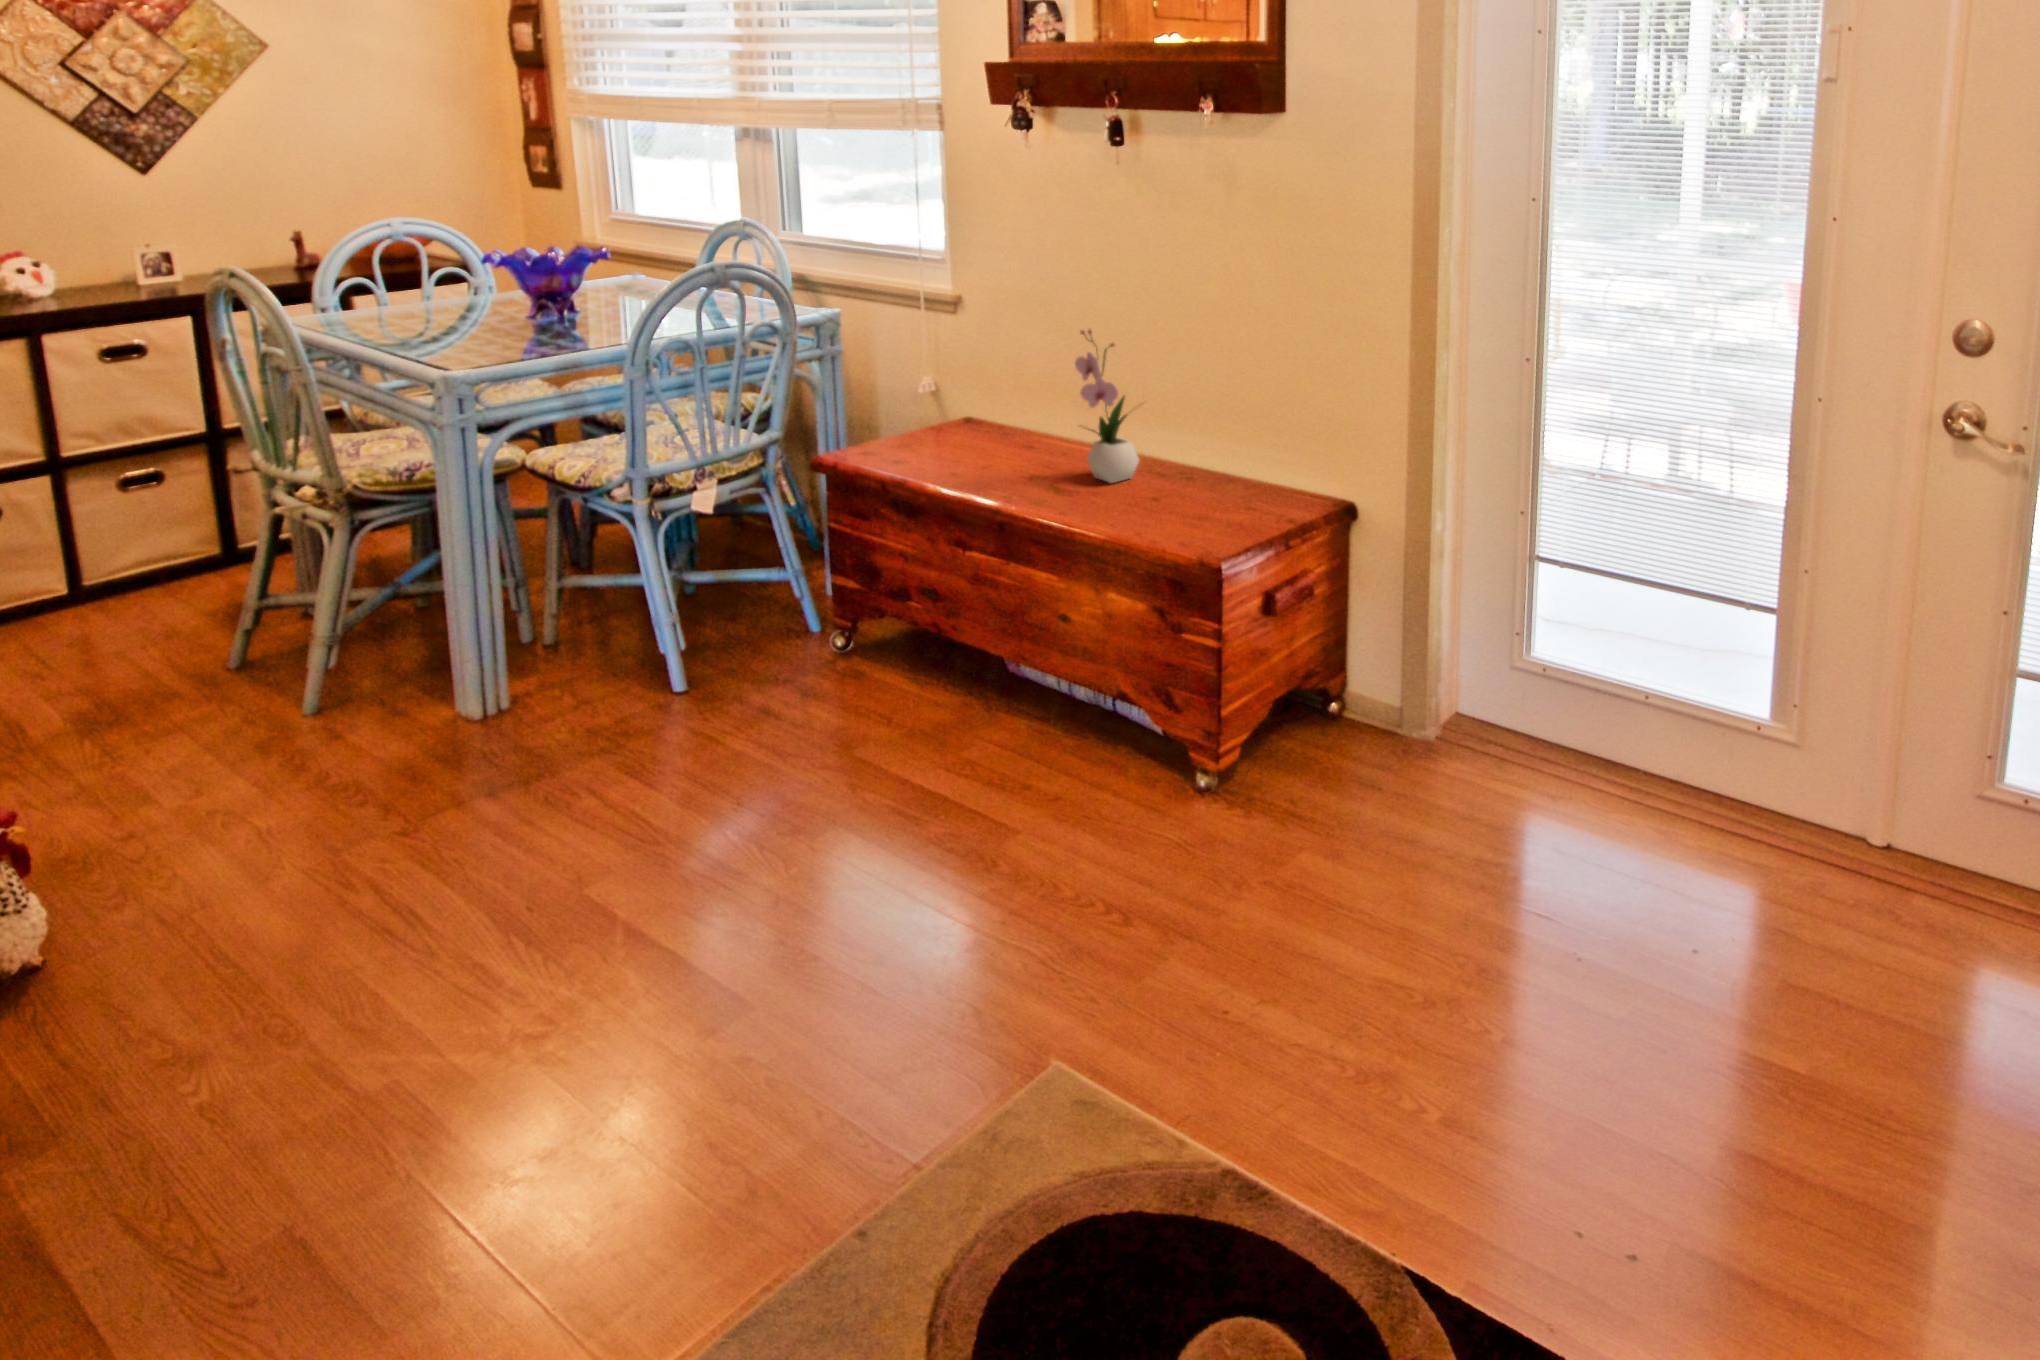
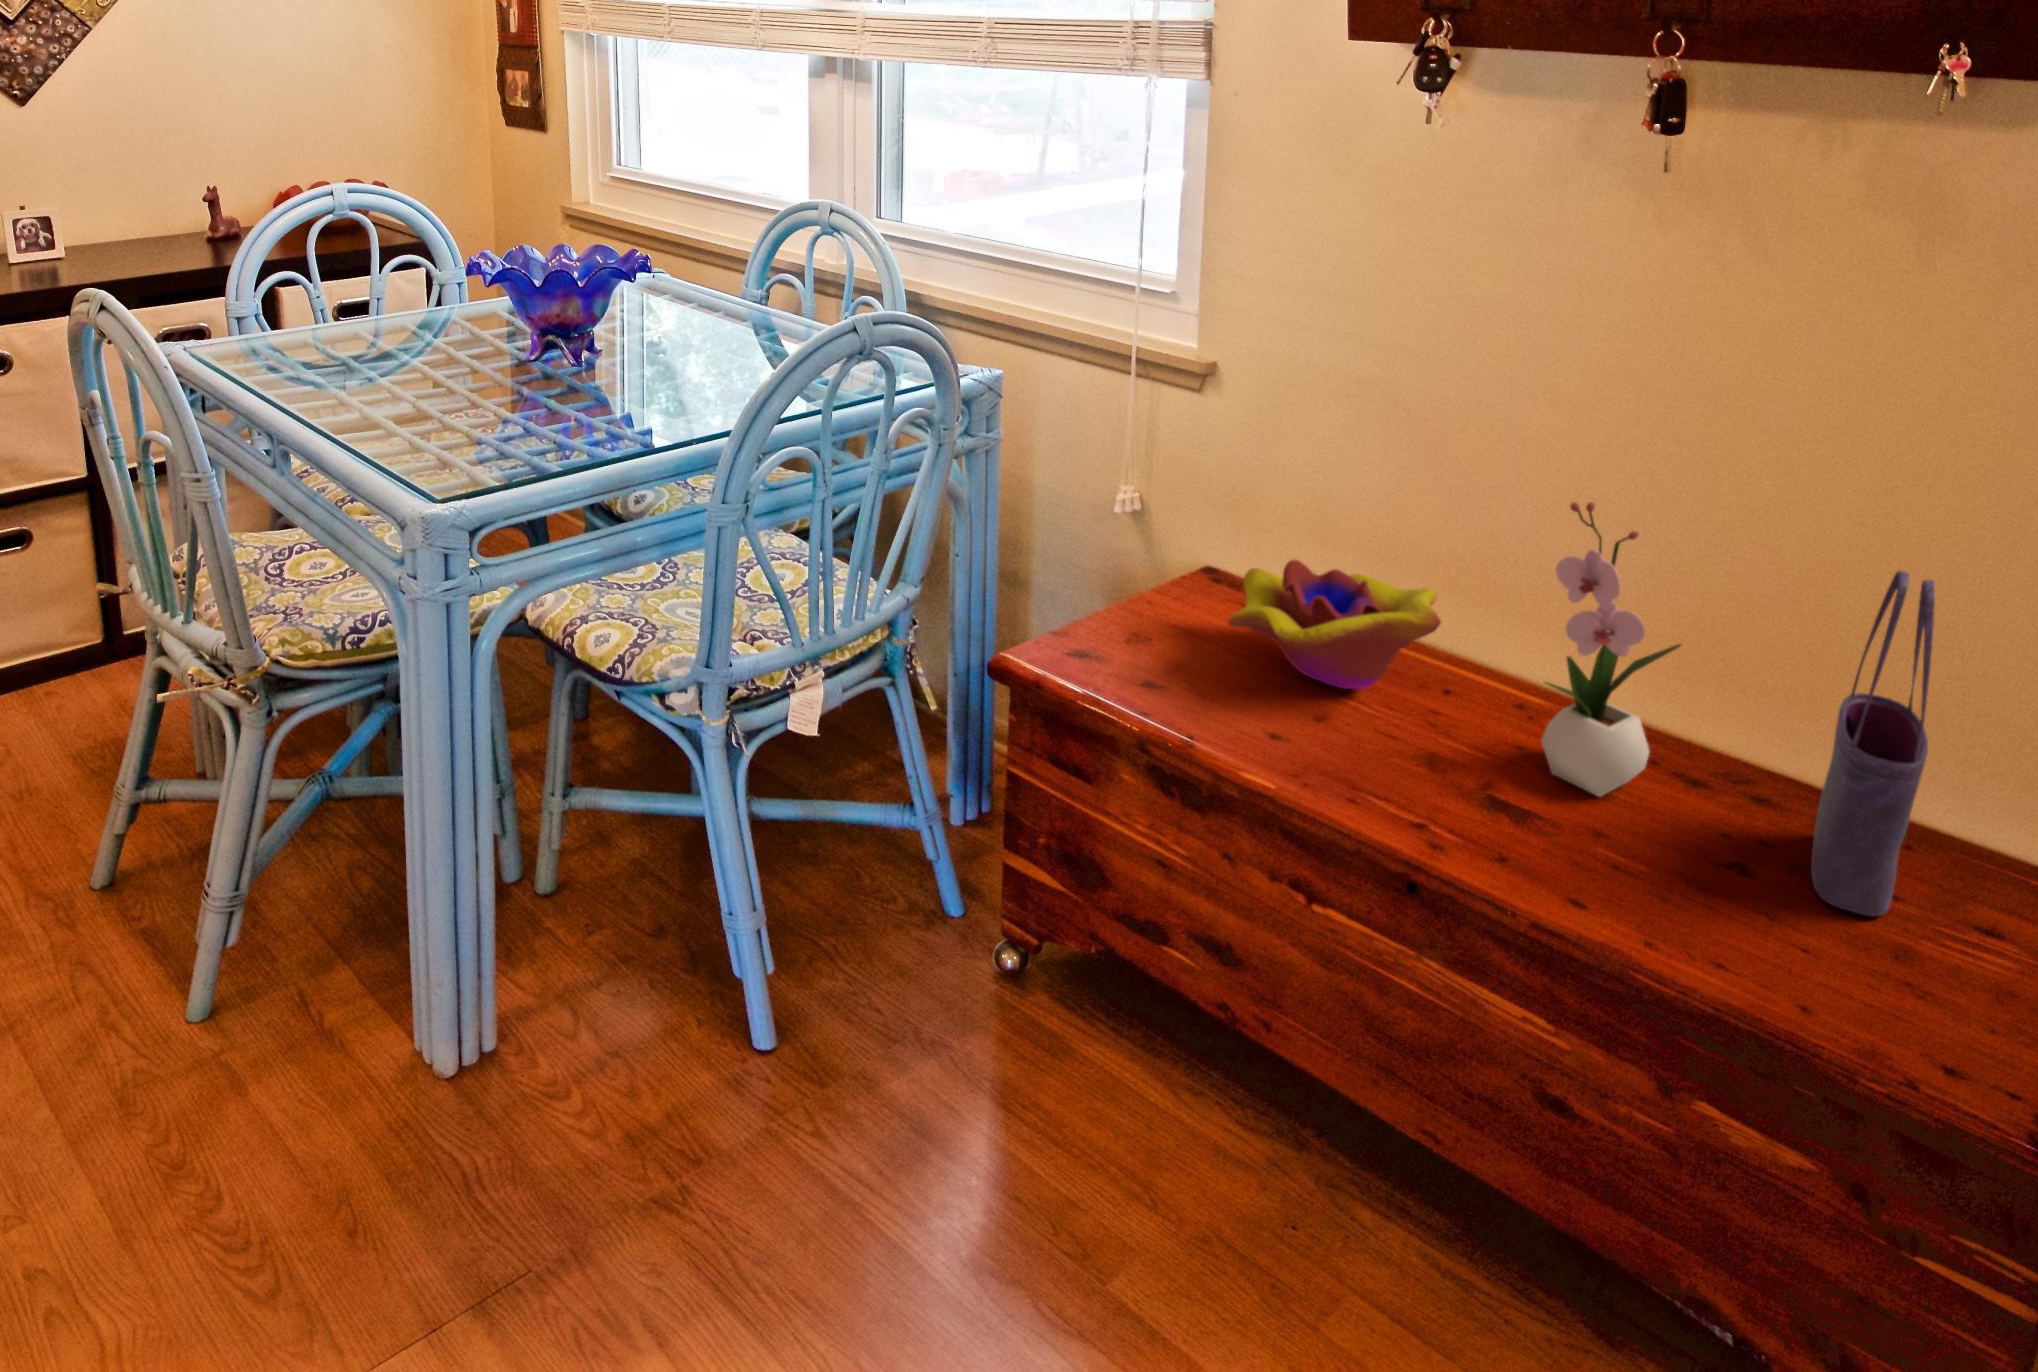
tote bag: none [1185,342,1232,509] -> present [1811,571,1935,916]
decorative bowl: none [942,391,1061,456] -> present [1228,559,1441,689]

